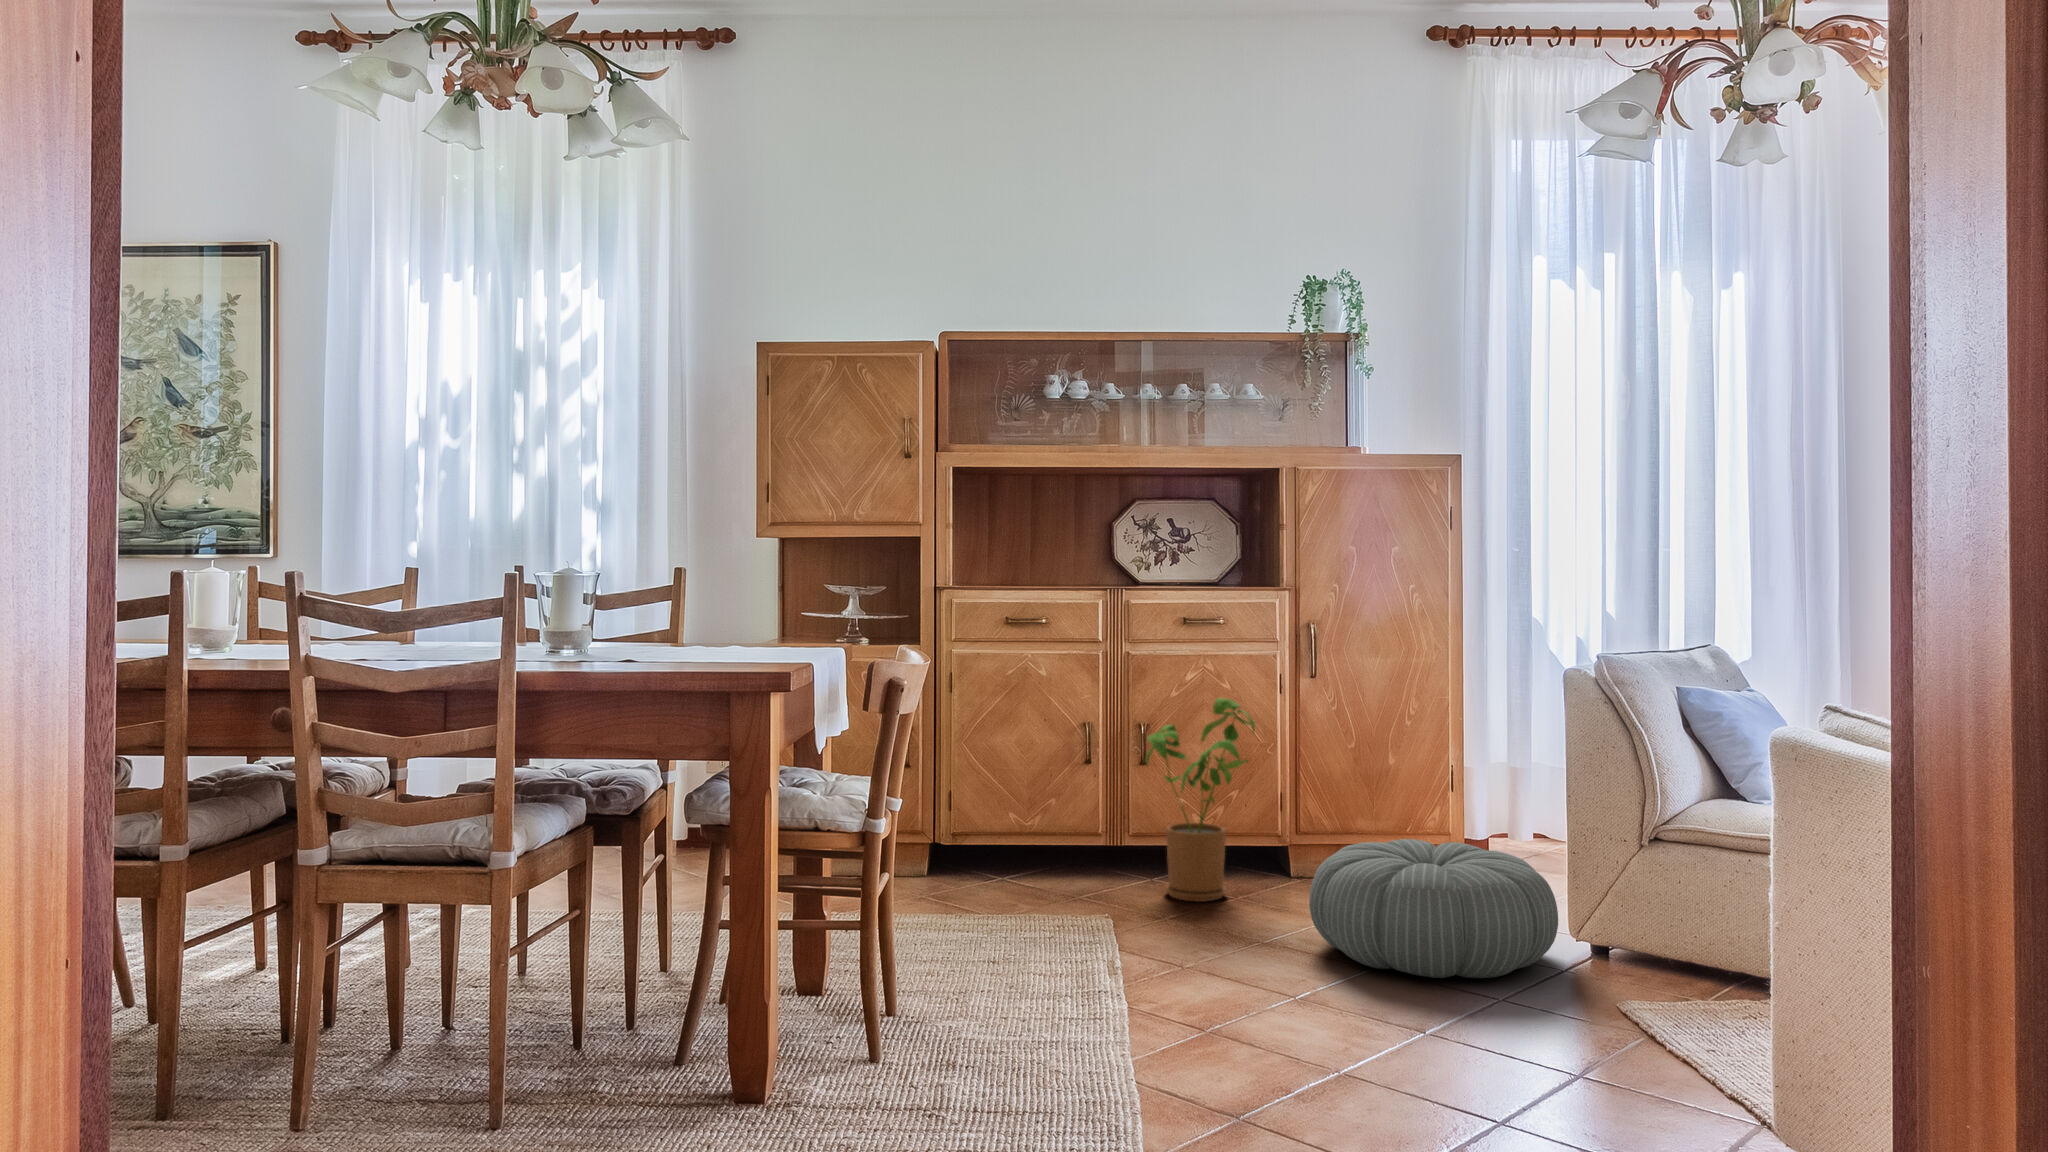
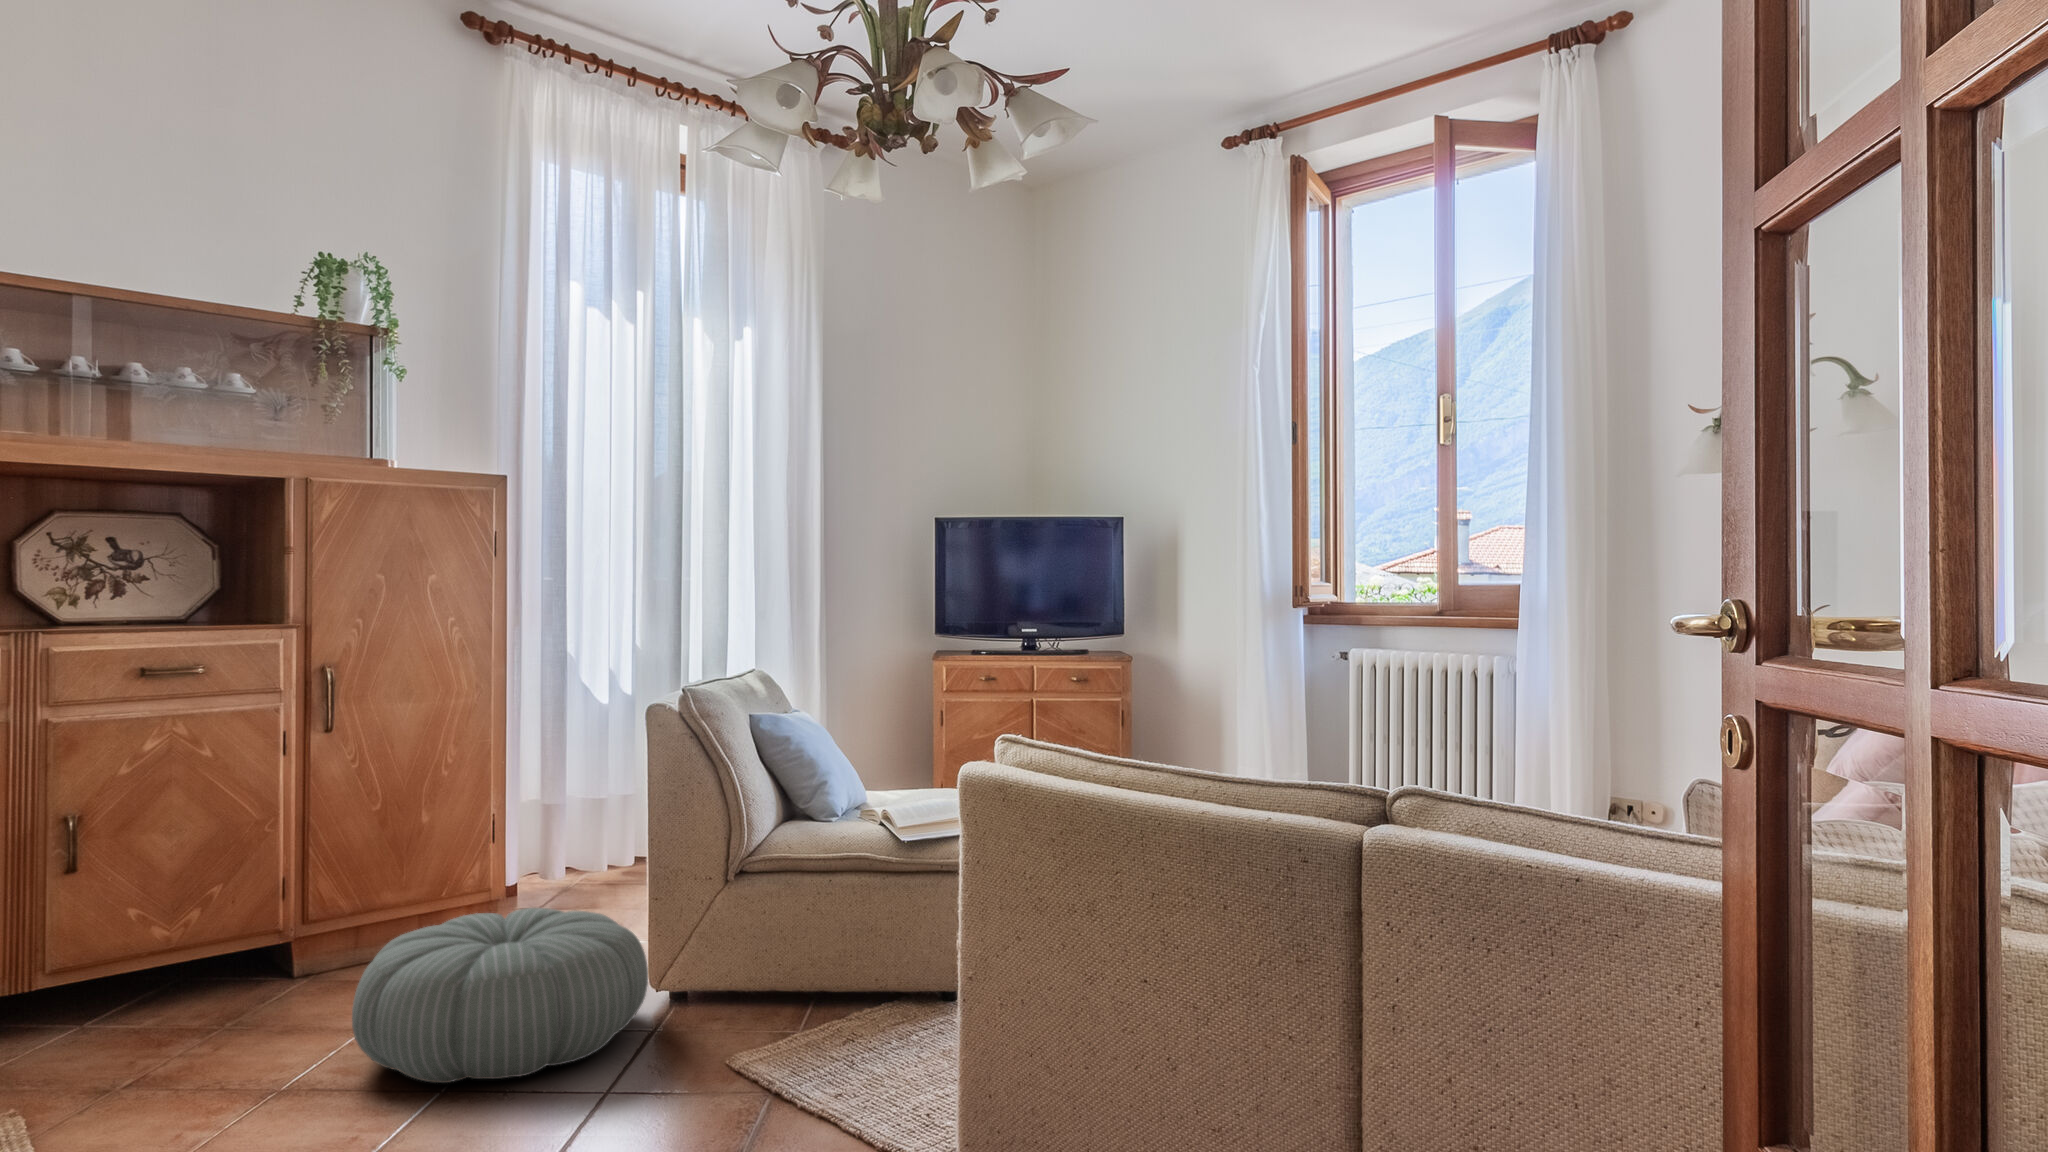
house plant: present [1145,698,1255,902] -> none [78,770,256,1050]

